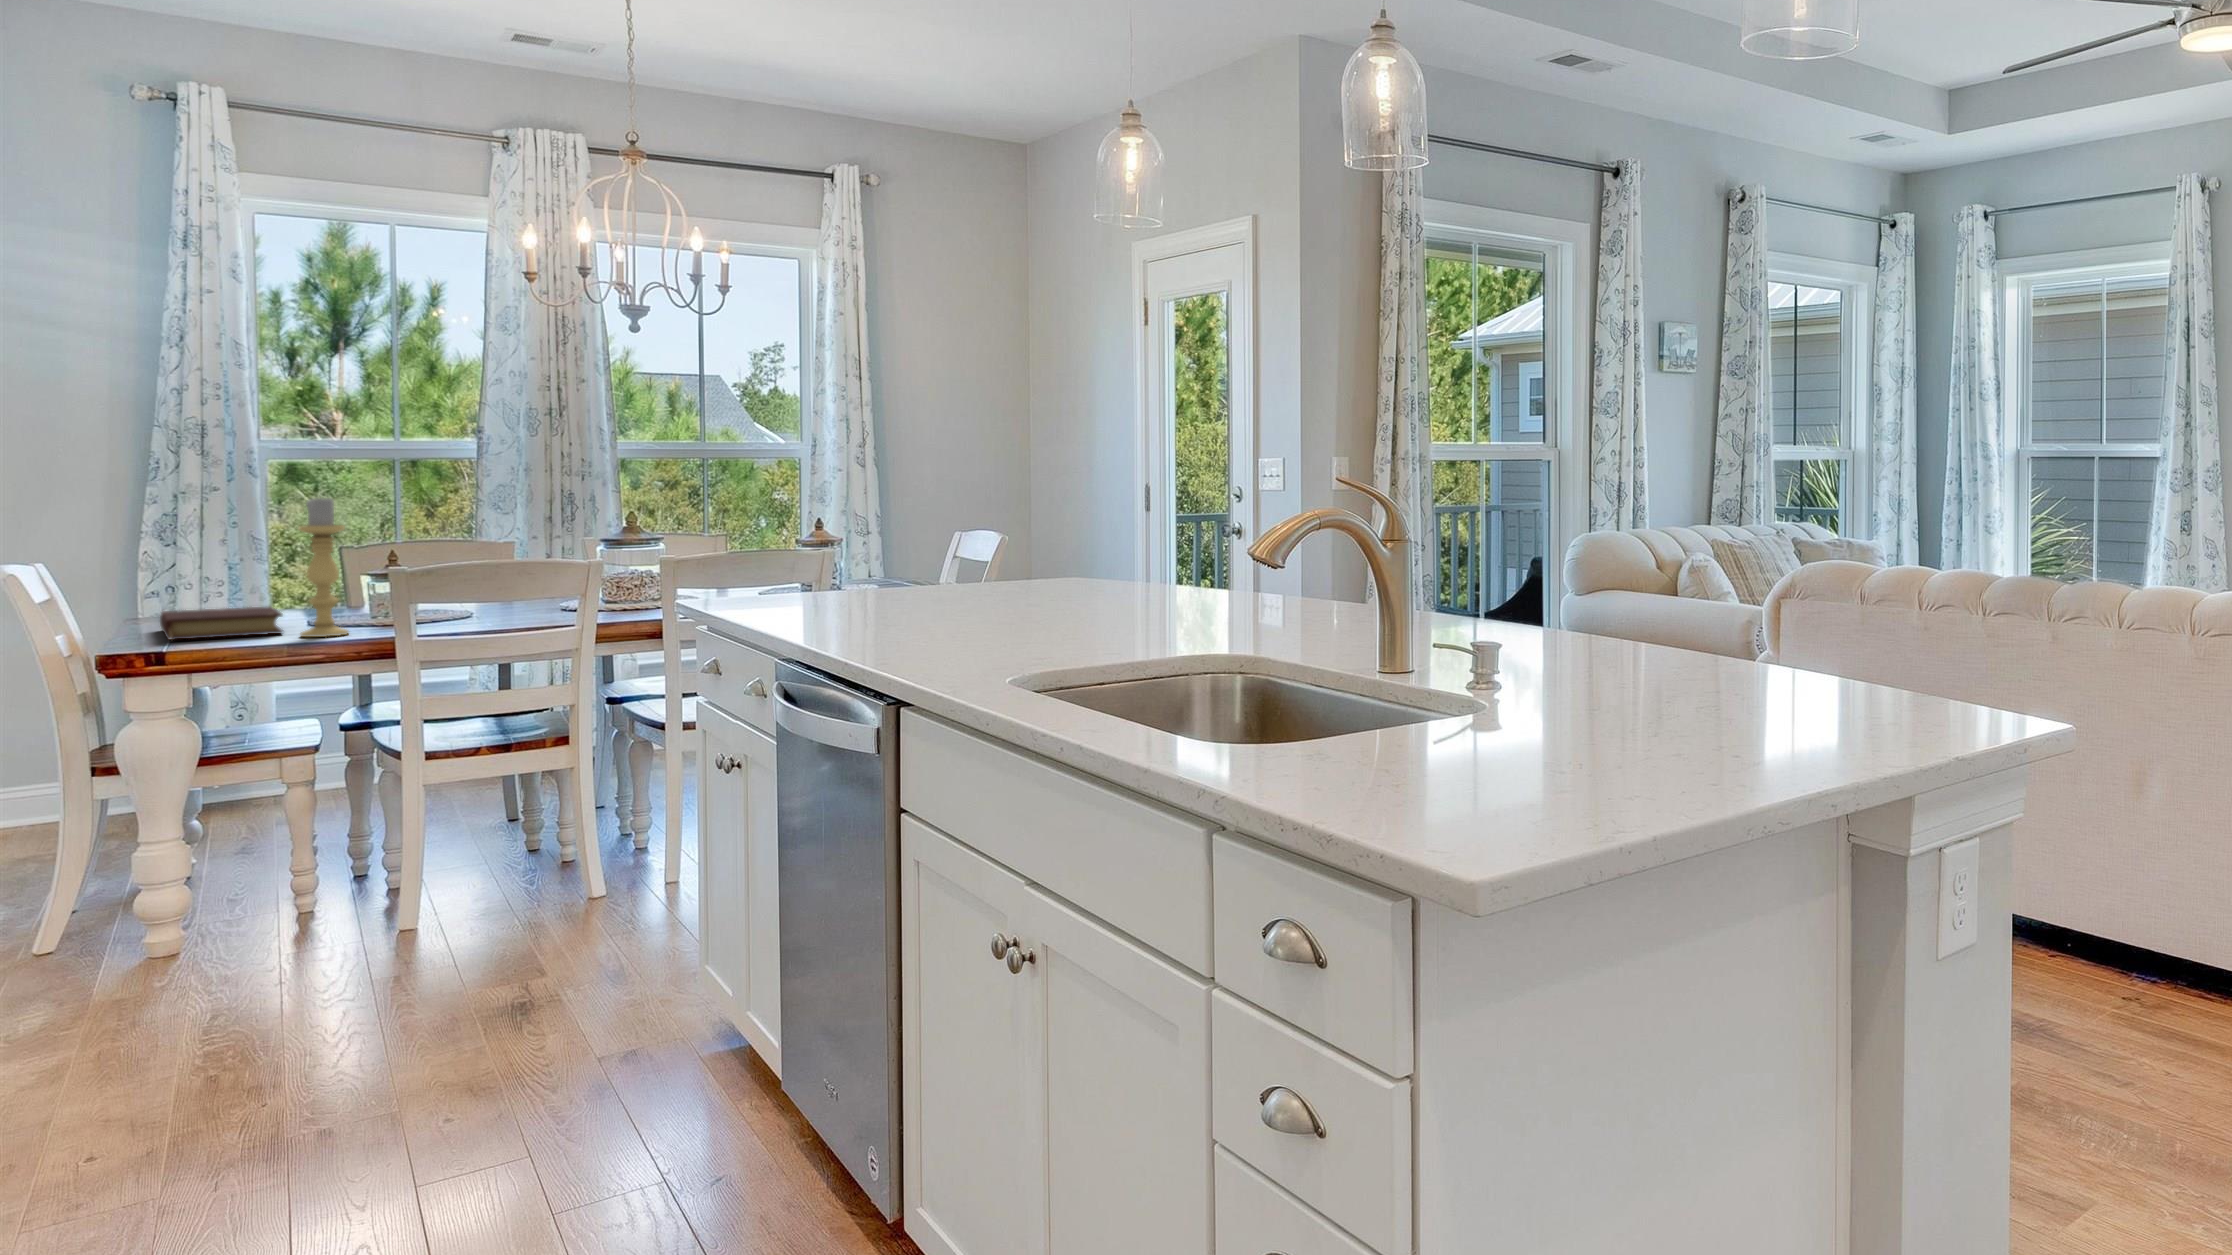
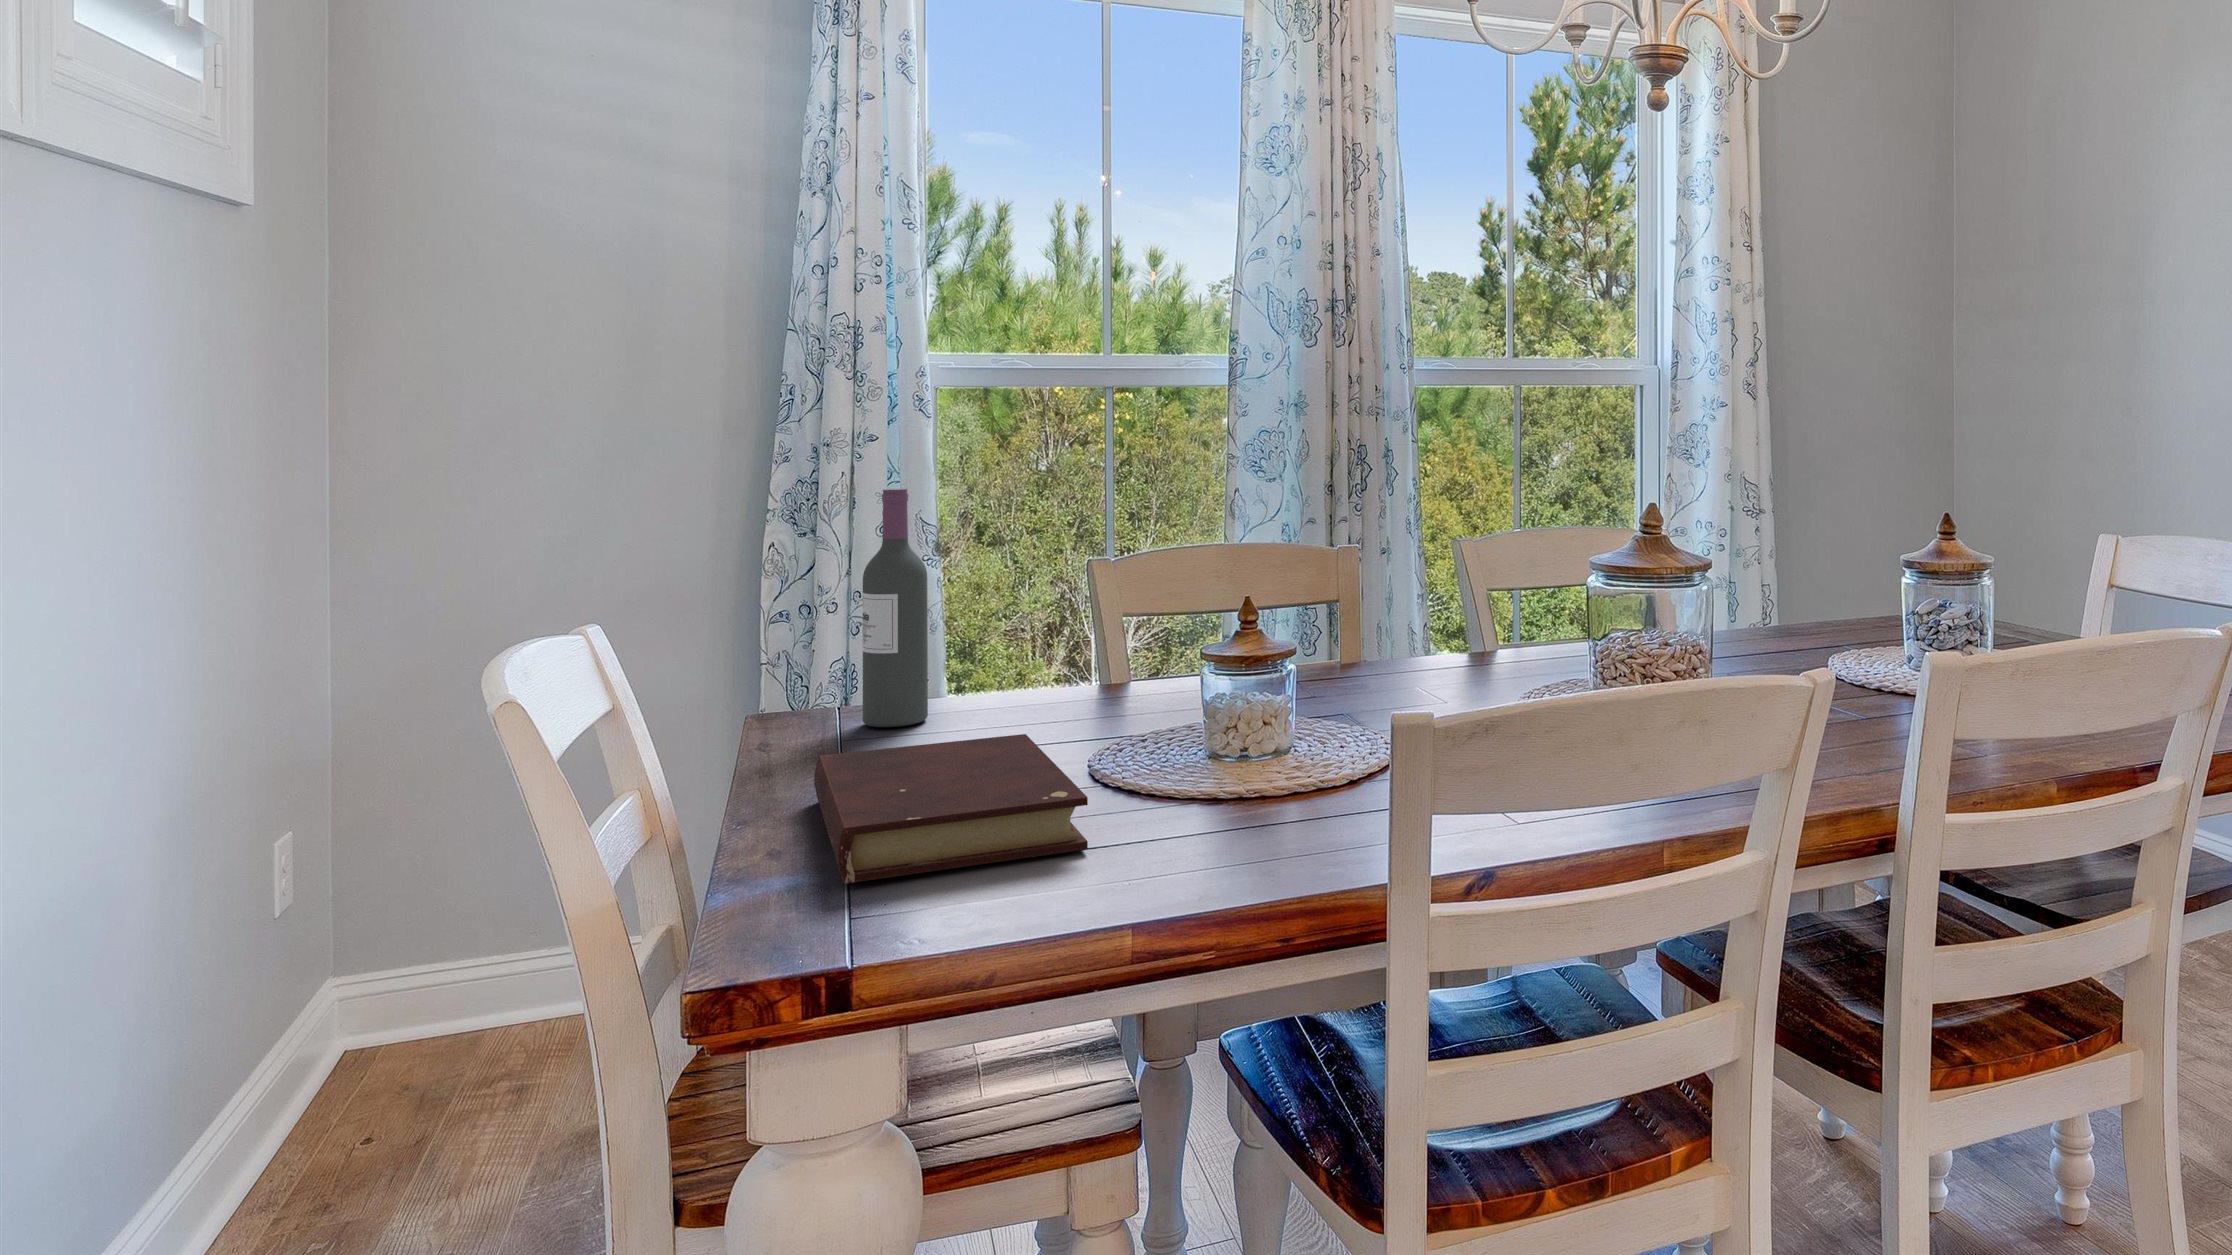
candle holder: present [299,498,349,637] -> none [1133,487,1239,881]
wine bottle: none [191,506,231,616] -> present [863,489,928,727]

